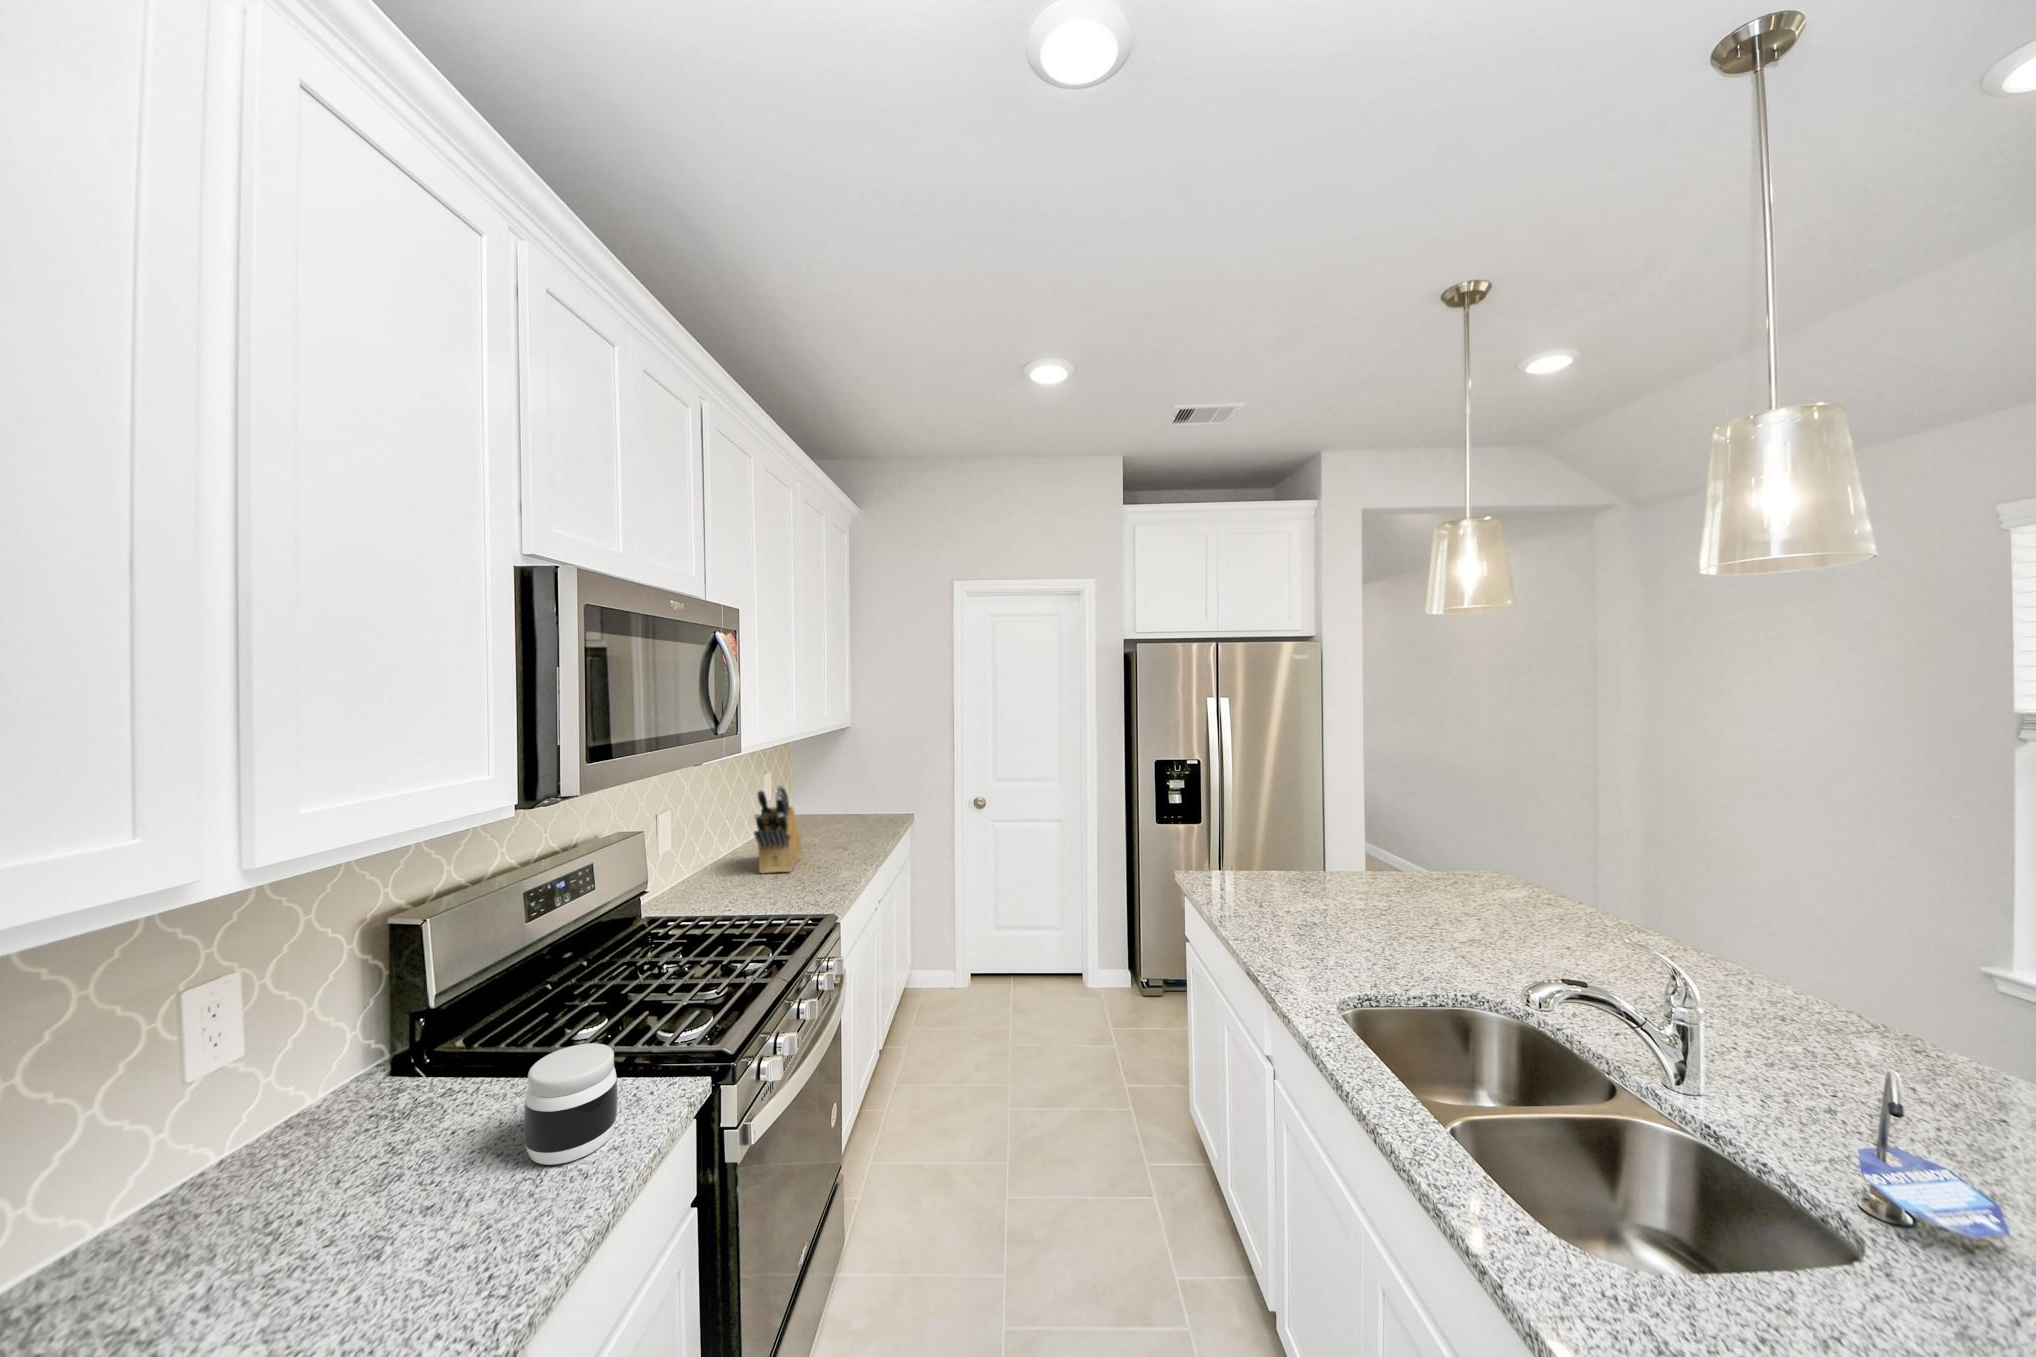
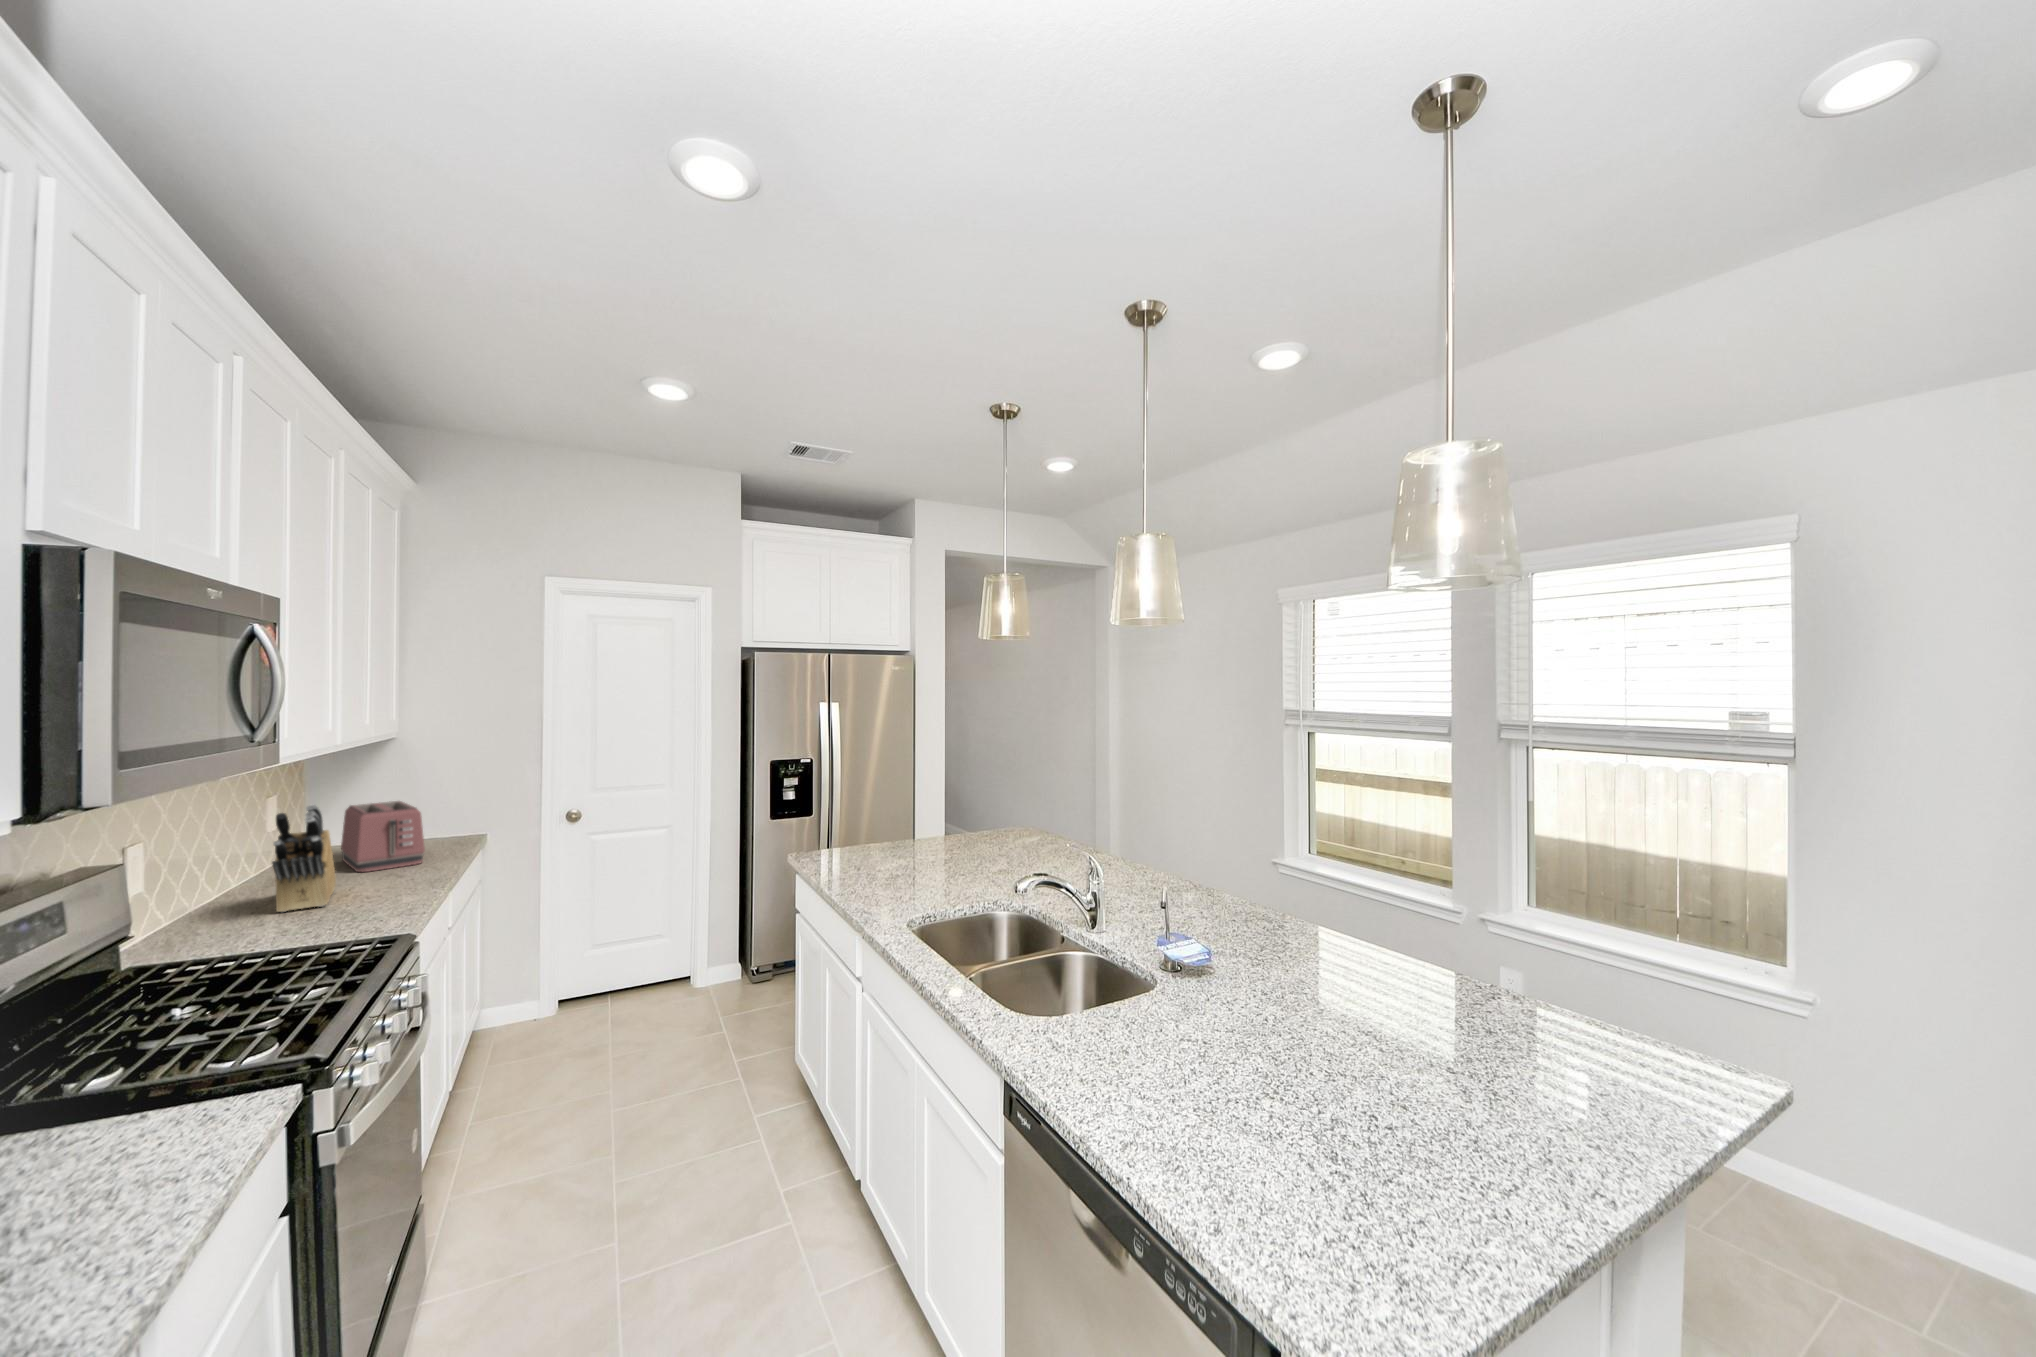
toaster: none [814,782,866,842] -> present [341,801,425,872]
jar: present [524,1043,618,1165] -> none [66,1062,195,1189]

